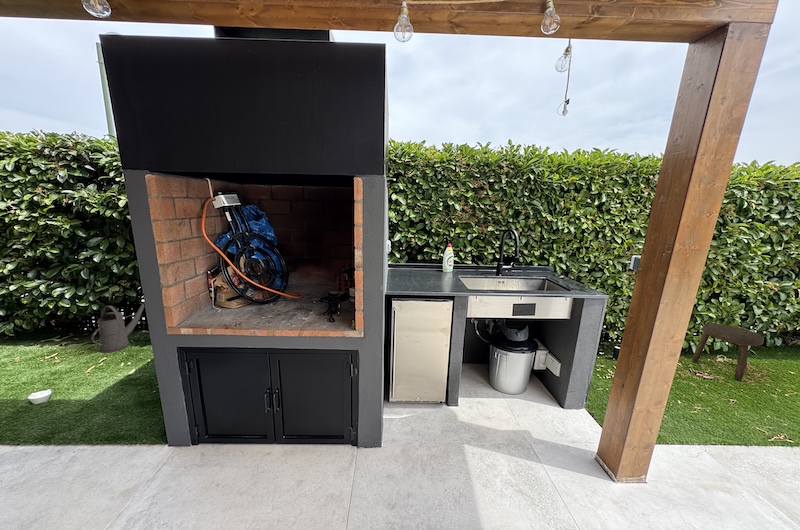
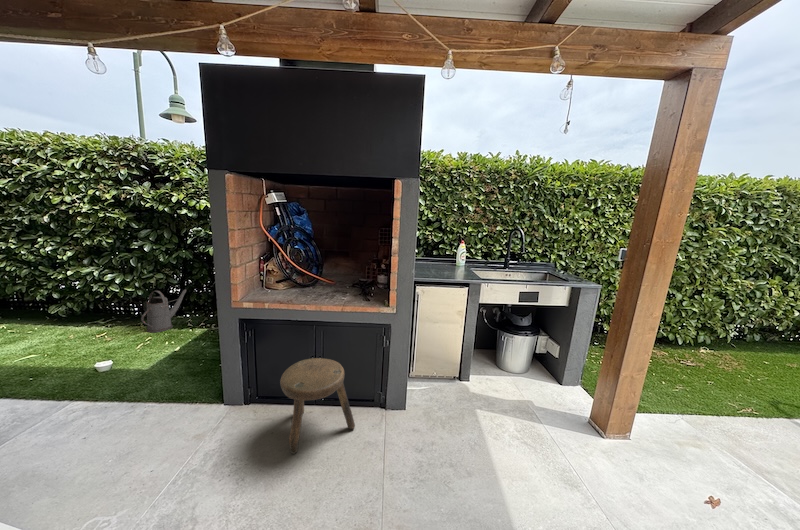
stool: present [692,324,764,380] -> present [280,358,355,454]

